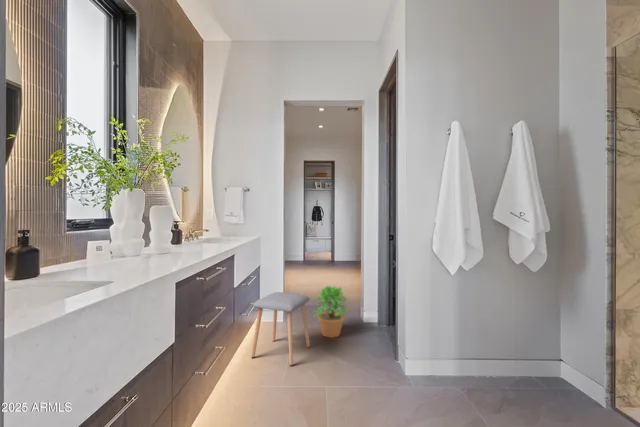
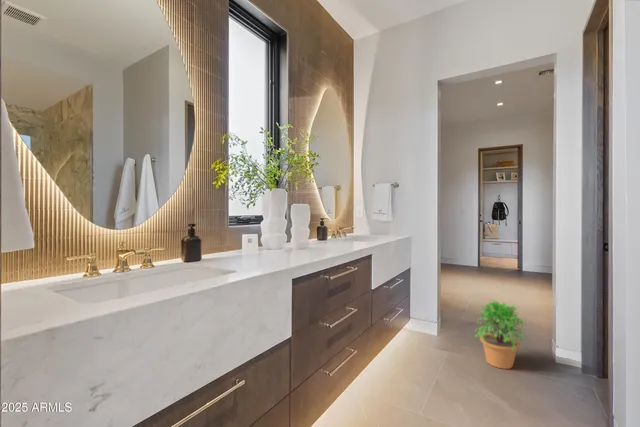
stool: present [251,292,310,366] -> none [393,300,467,390]

